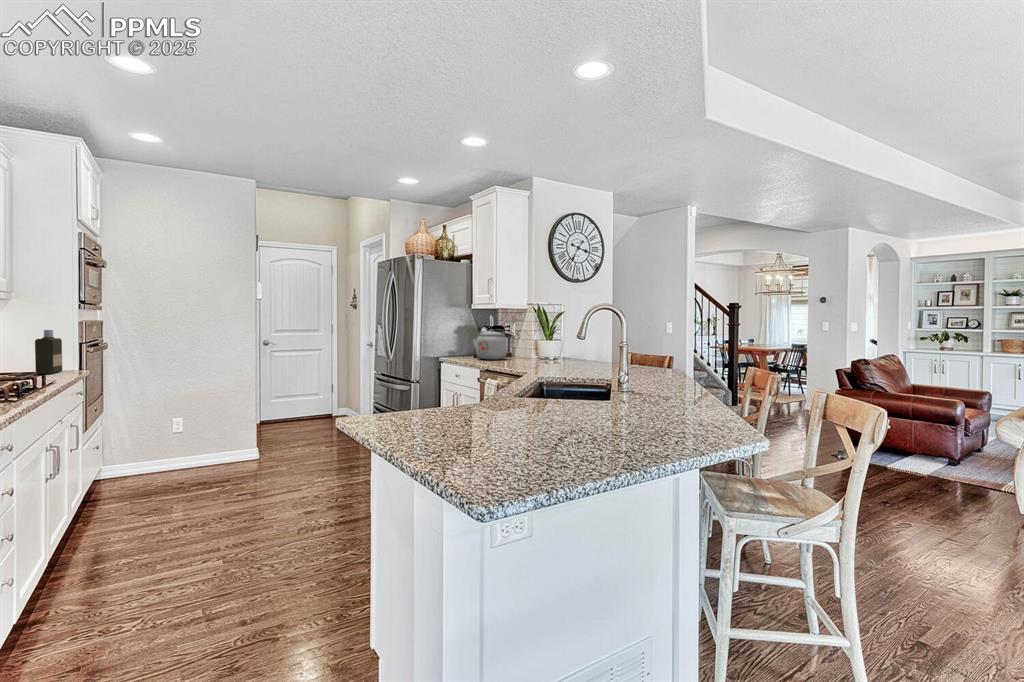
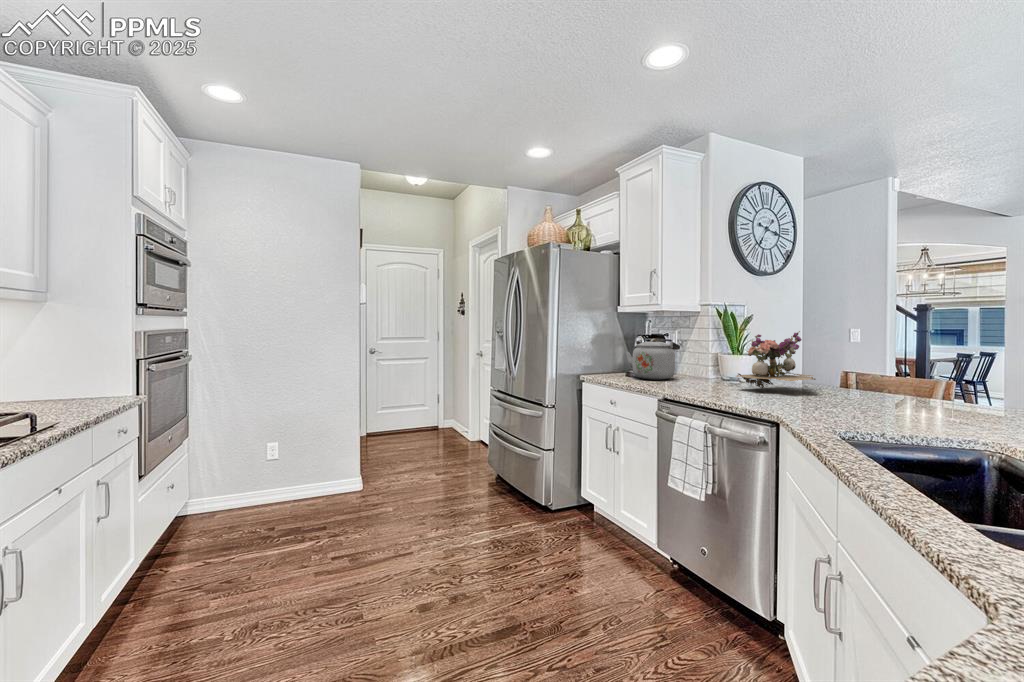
flower arrangement: none [535,324,587,364] -> present [736,331,815,389]
bottle: present [35,330,62,374] -> none [64,343,108,405]

